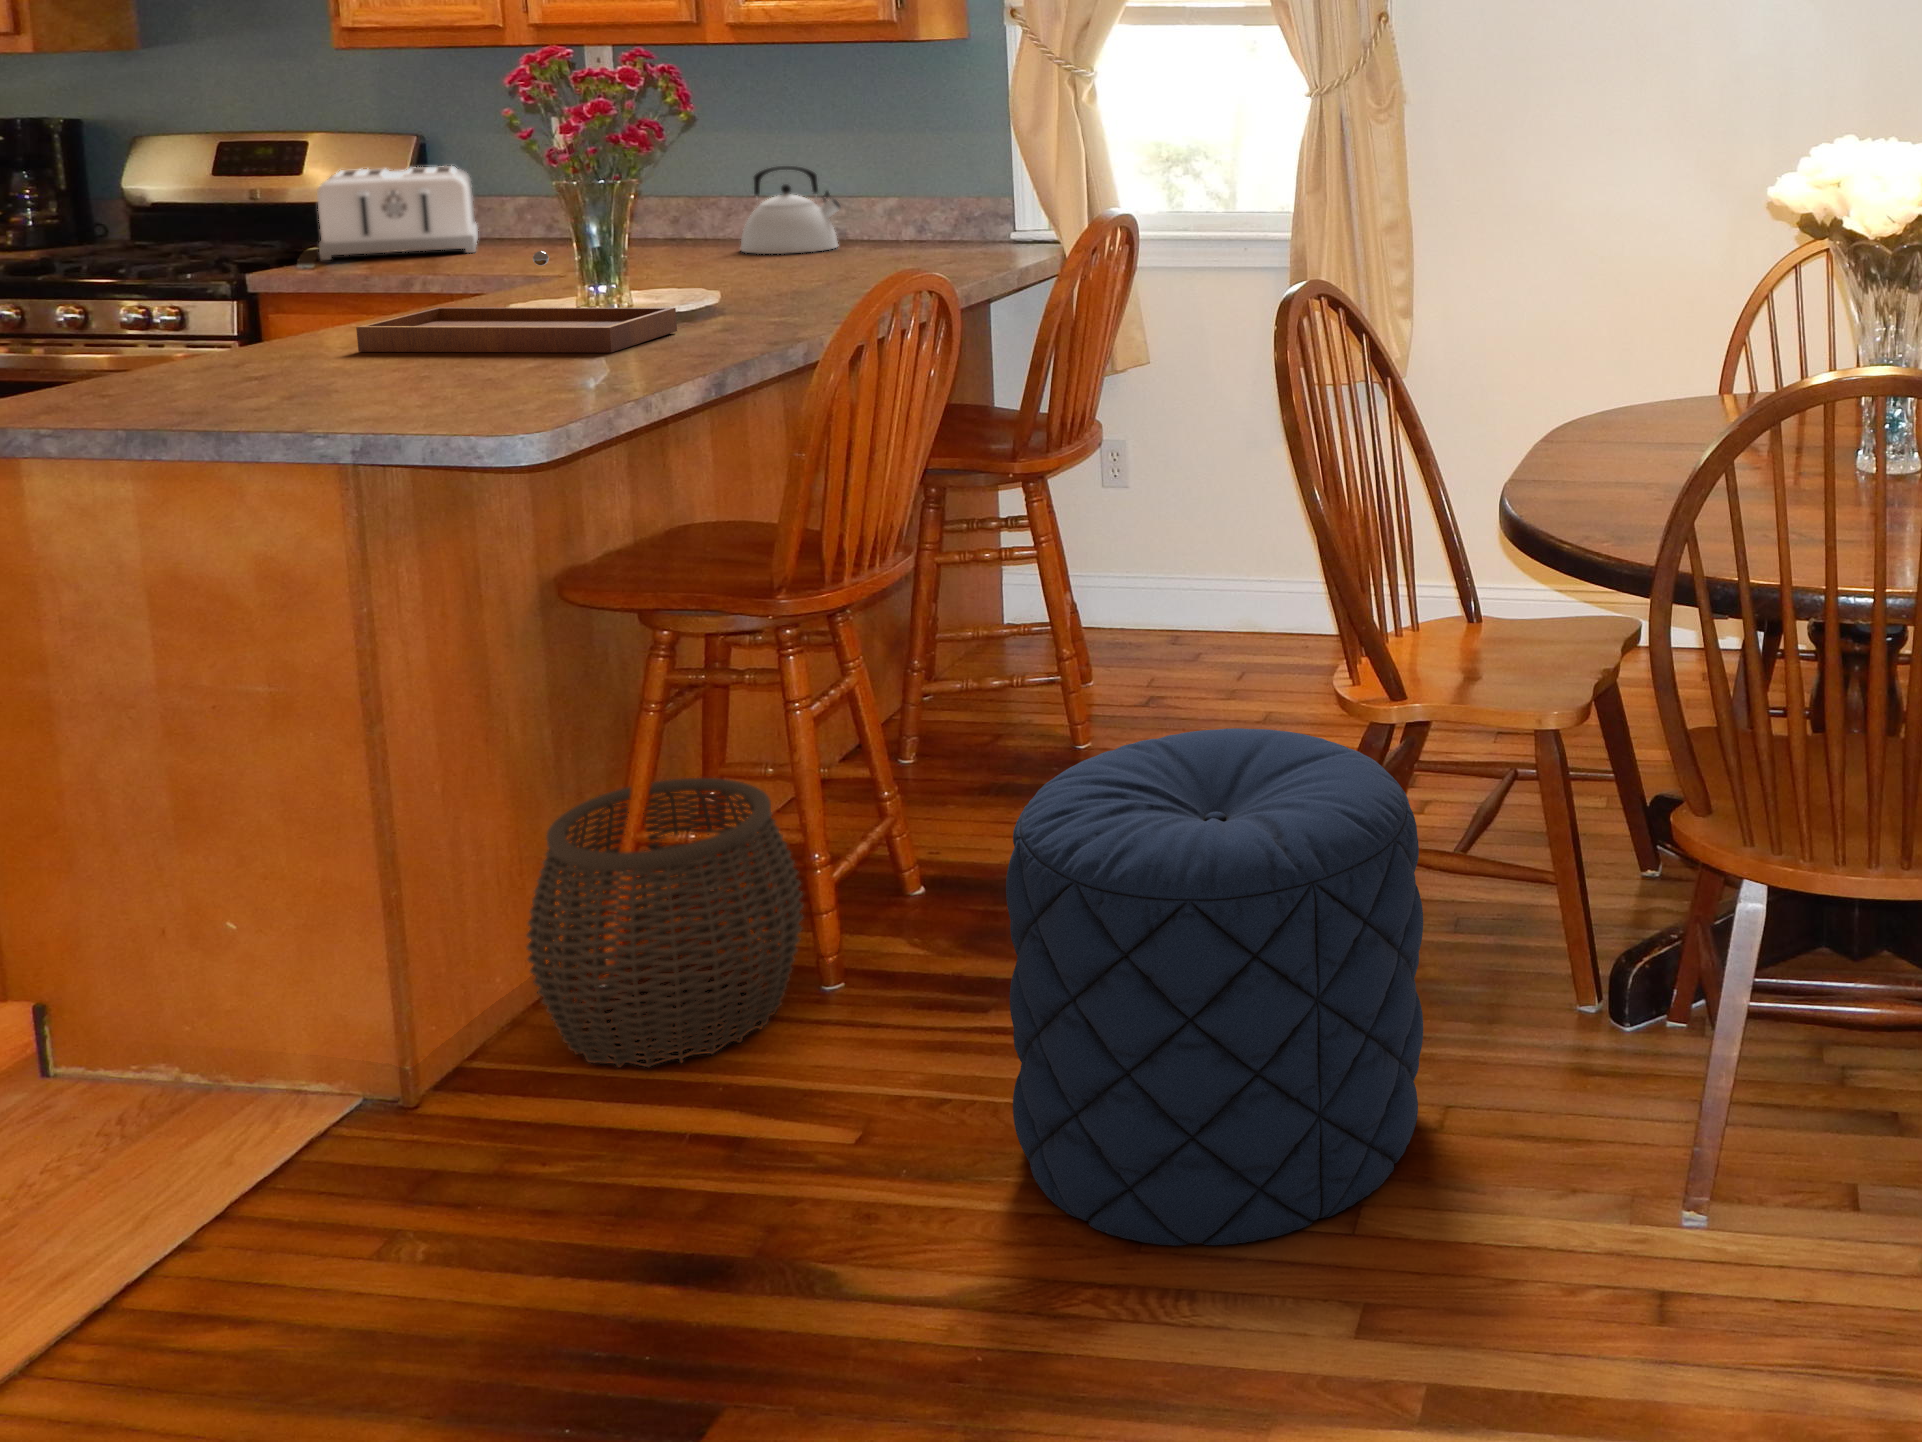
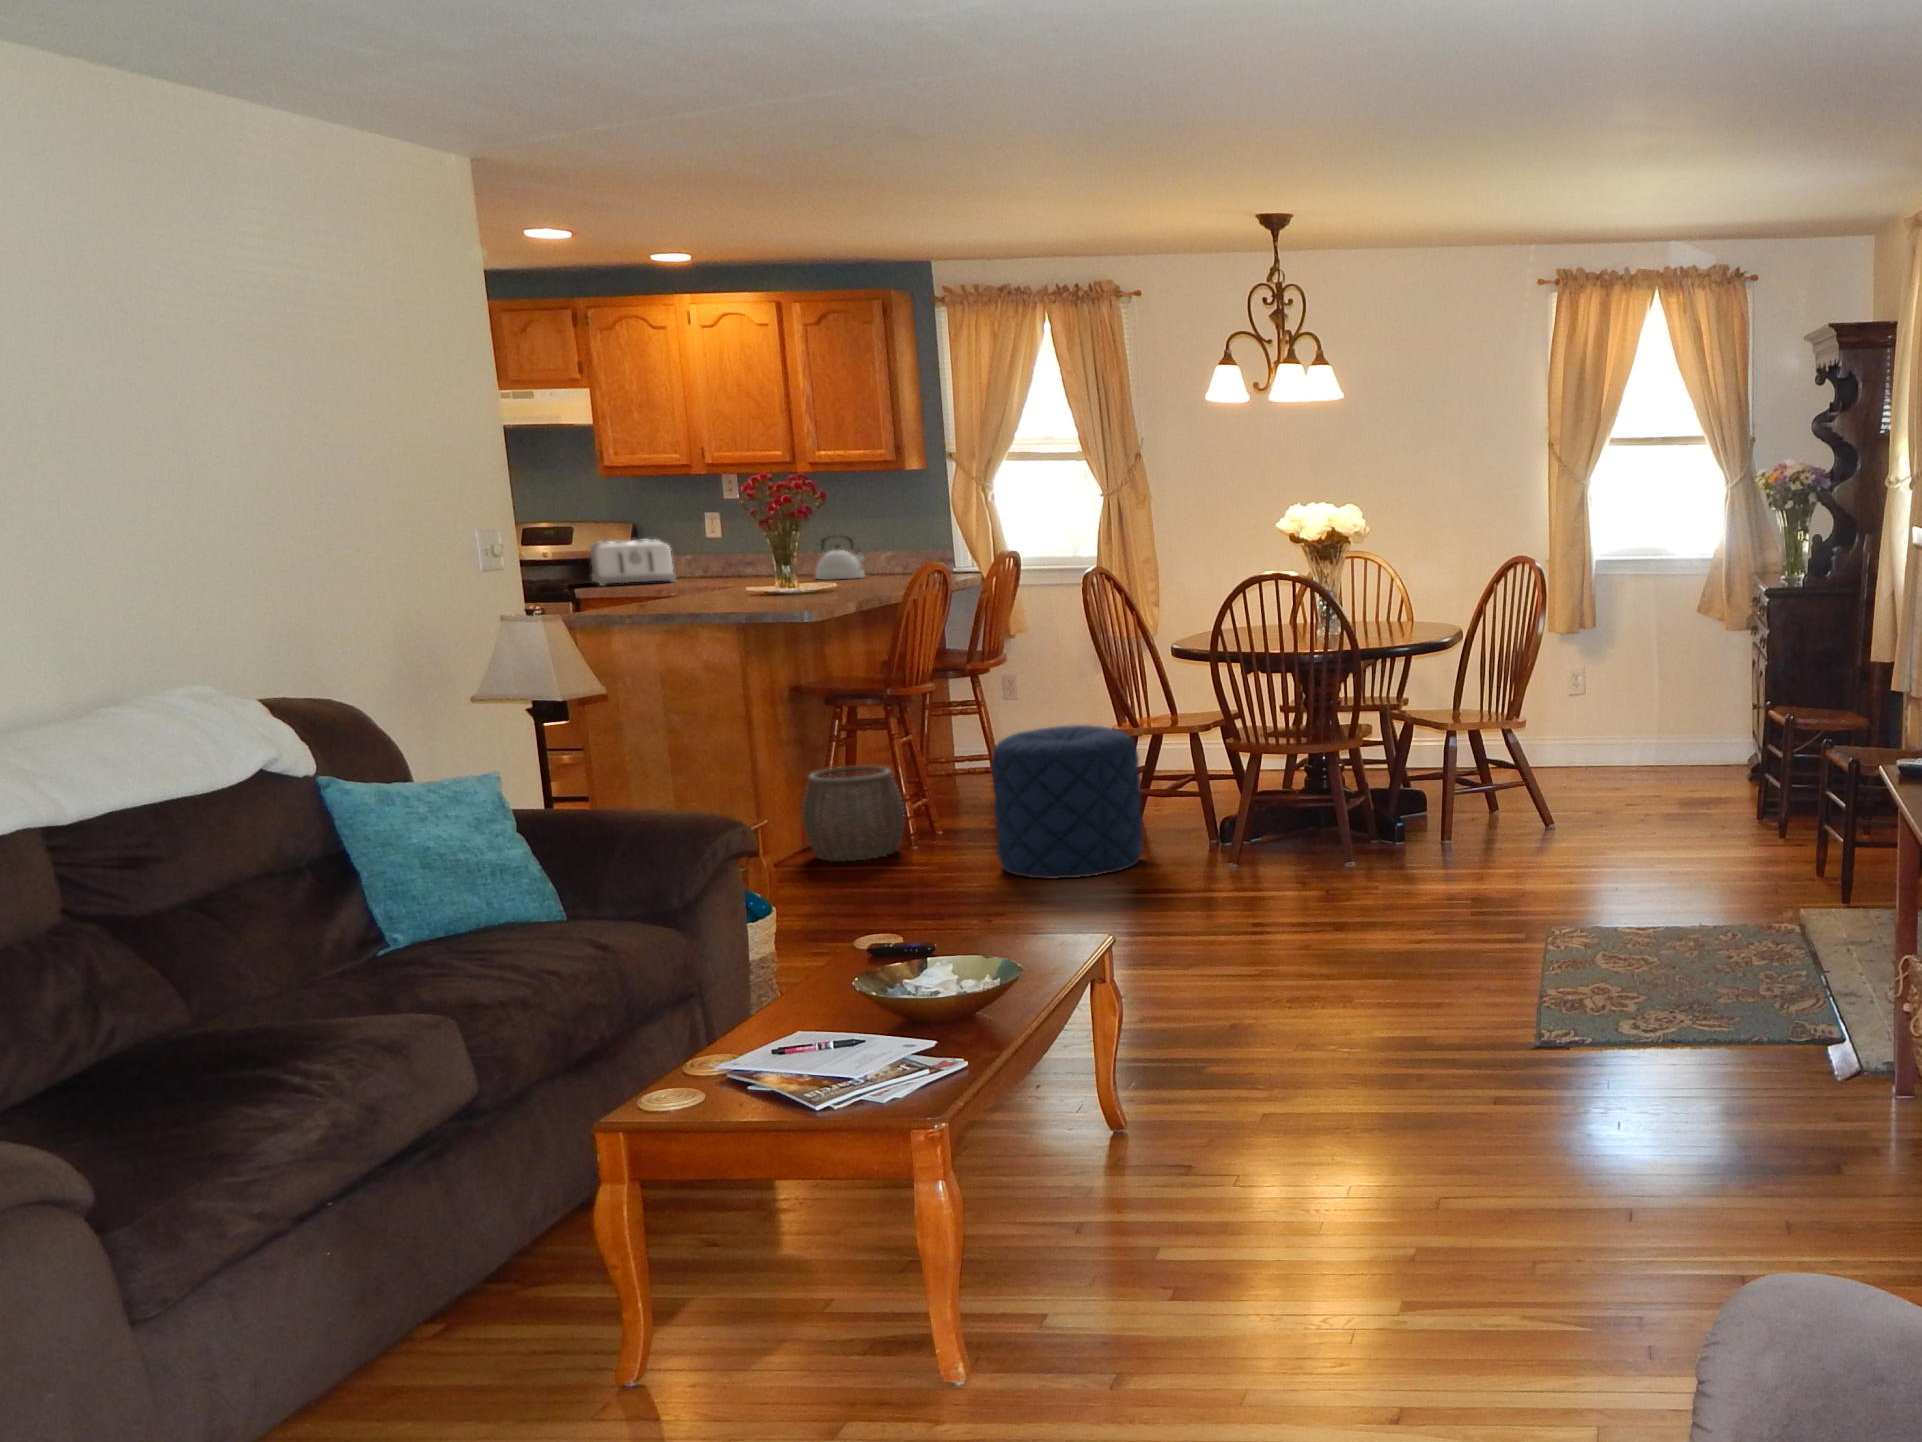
tray: present [356,251,677,352] -> none [698,562,827,604]

